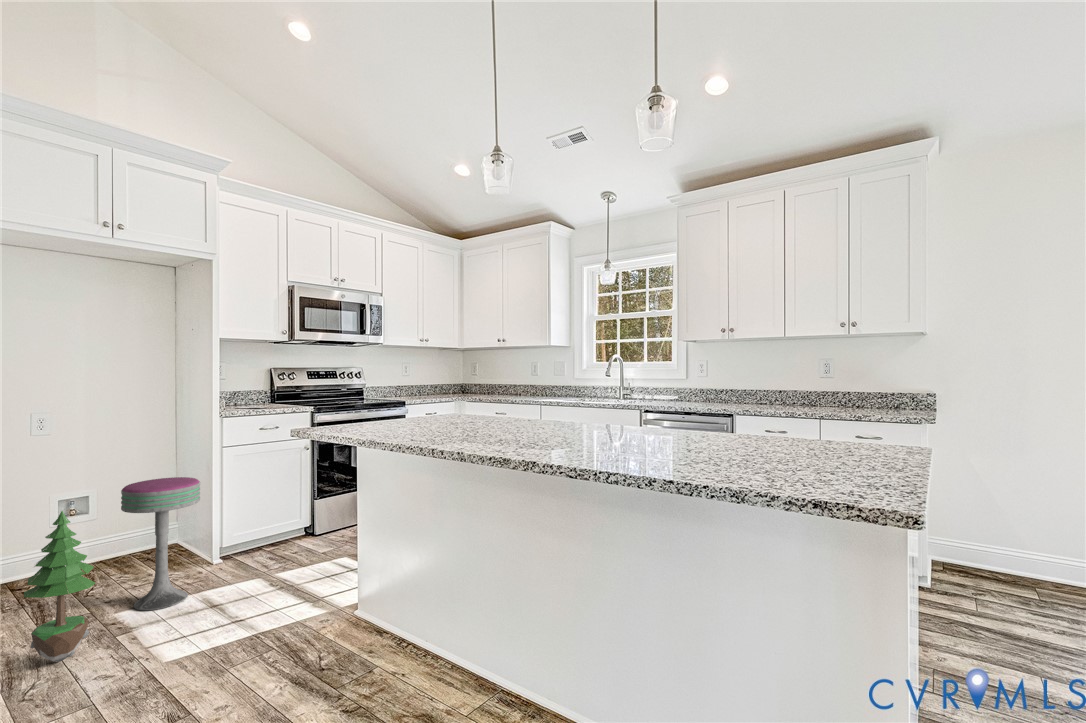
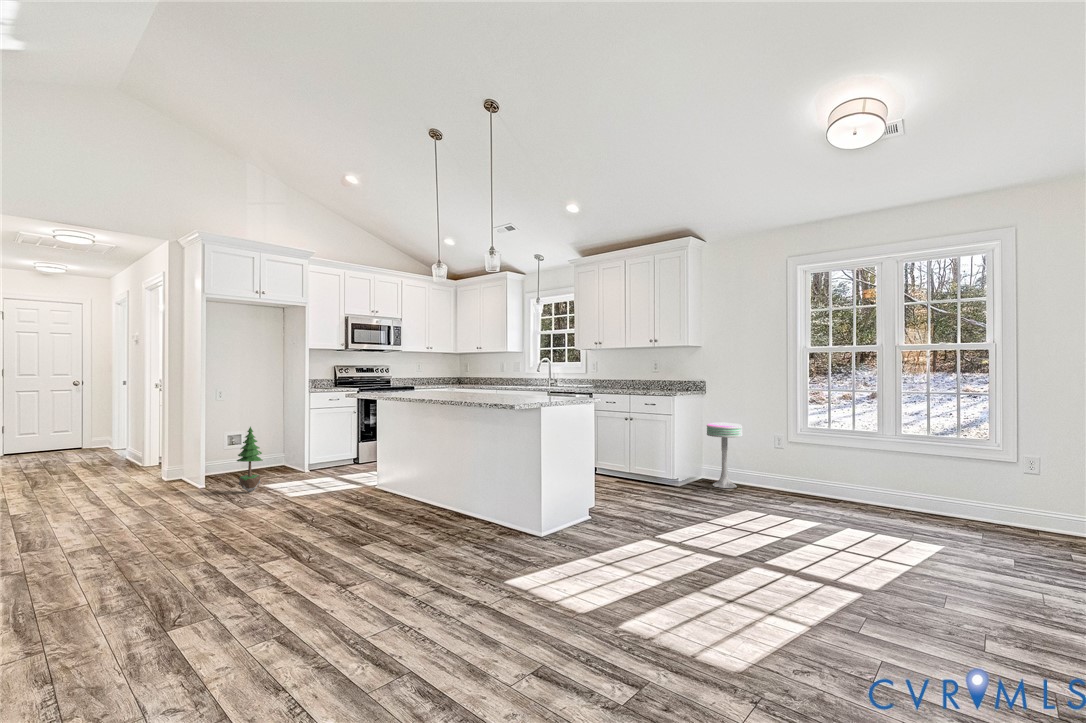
bar stool: present [121,477,200,610] -> present [707,423,742,488]

